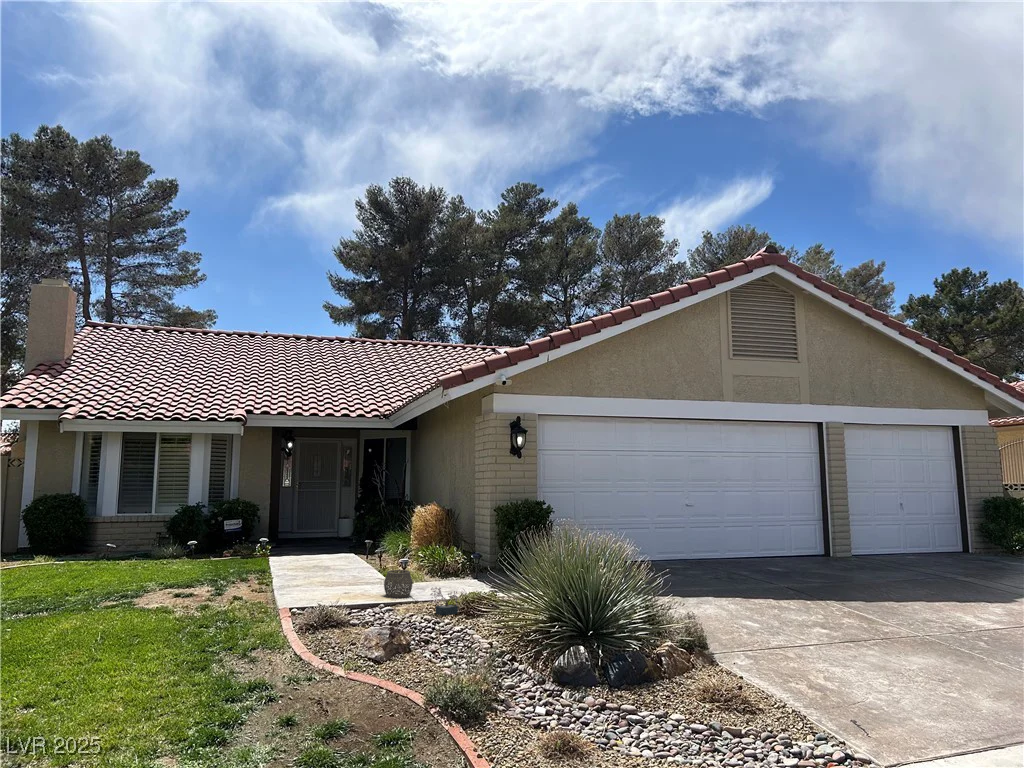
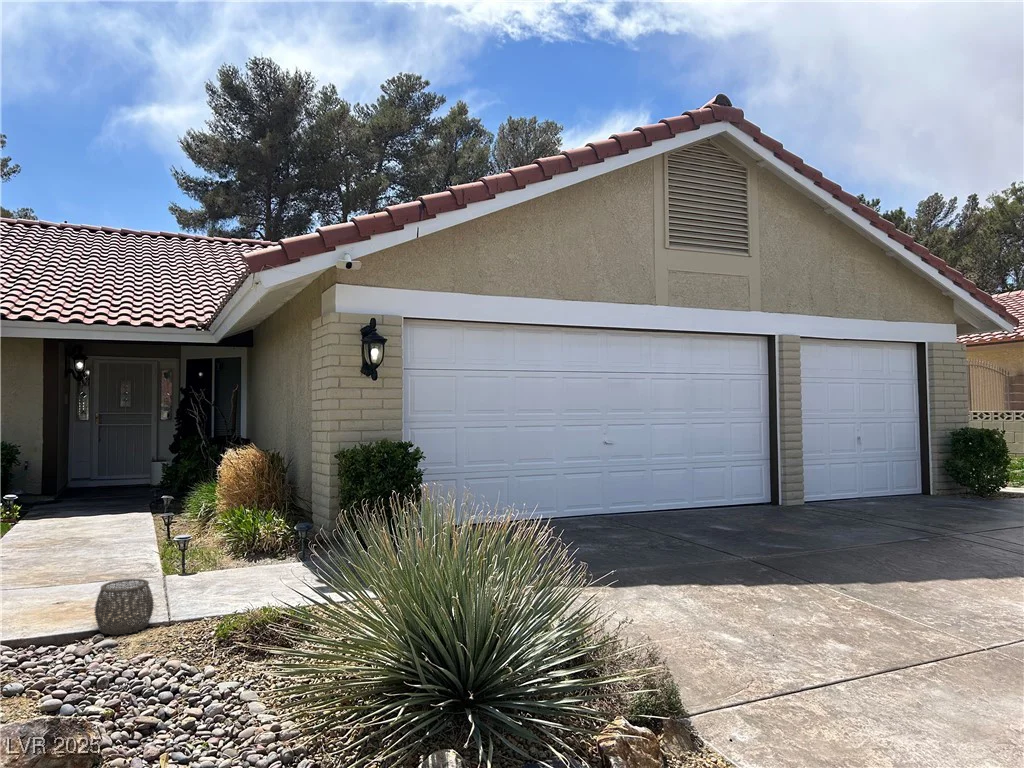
decorative plant: present [430,587,460,615] -> none [144,635,217,695]

